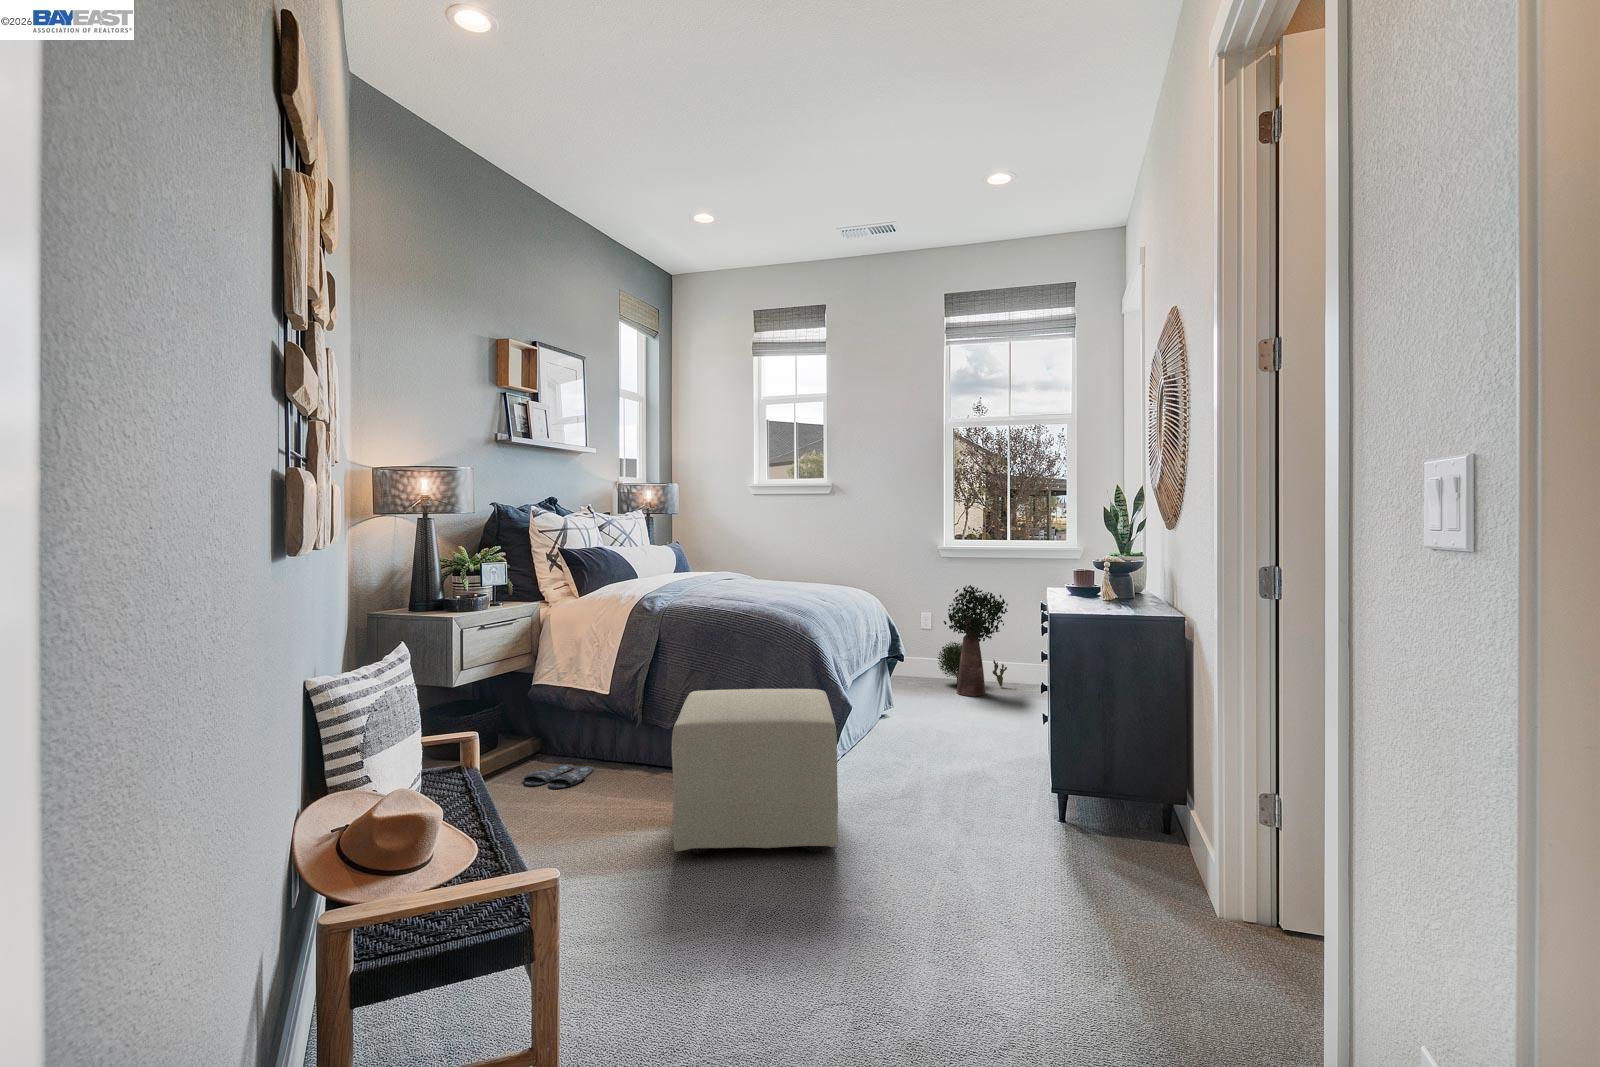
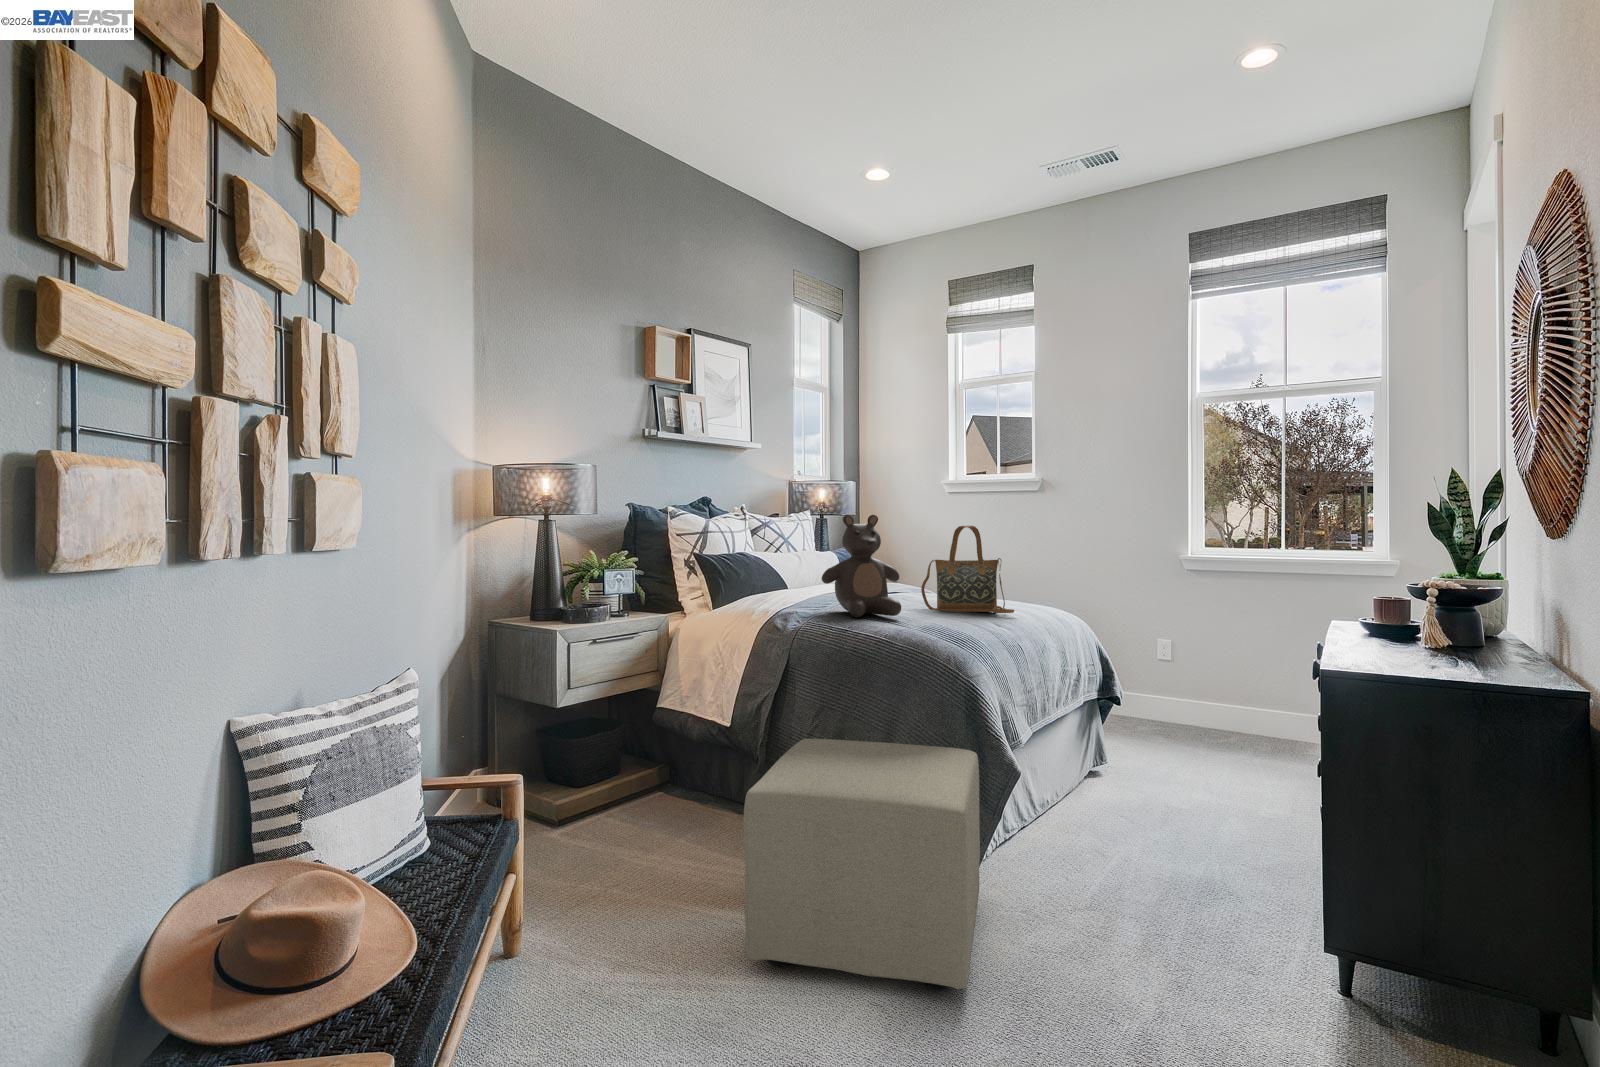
teddy bear: none [686,515,752,597] -> present [822,515,901,617]
handbag: none [756,523,830,592] -> present [921,526,1014,613]
potted plant: present [938,585,1008,696] -> none [1177,607,1279,755]
slippers: present [524,764,594,789] -> none [631,804,714,837]

